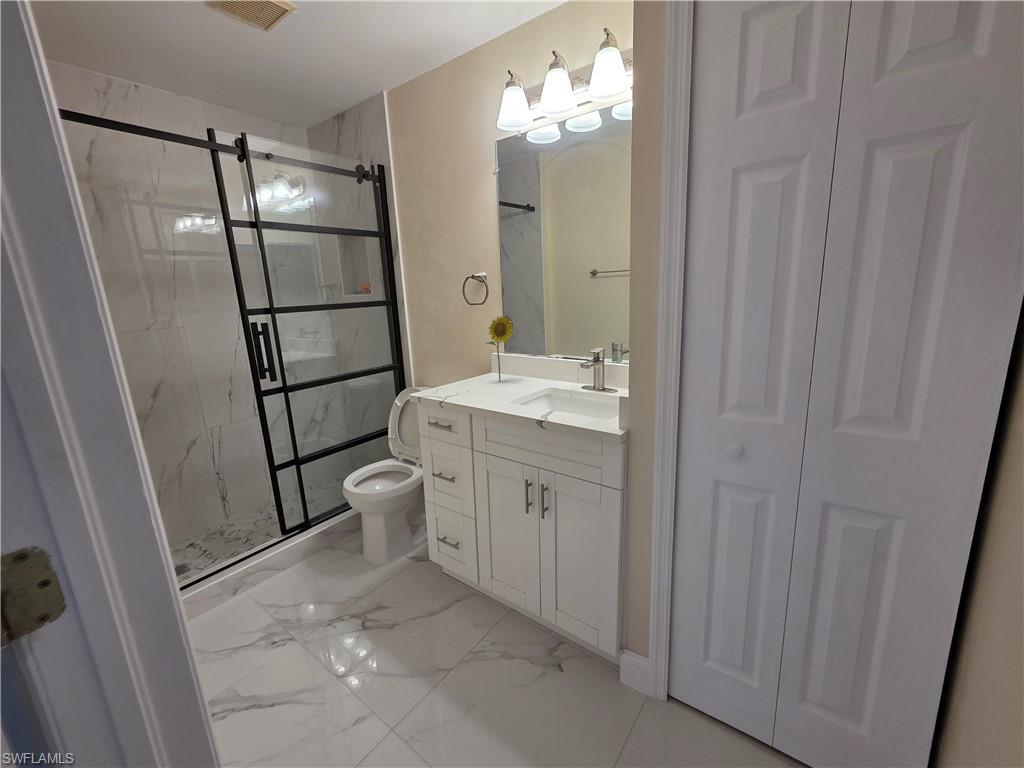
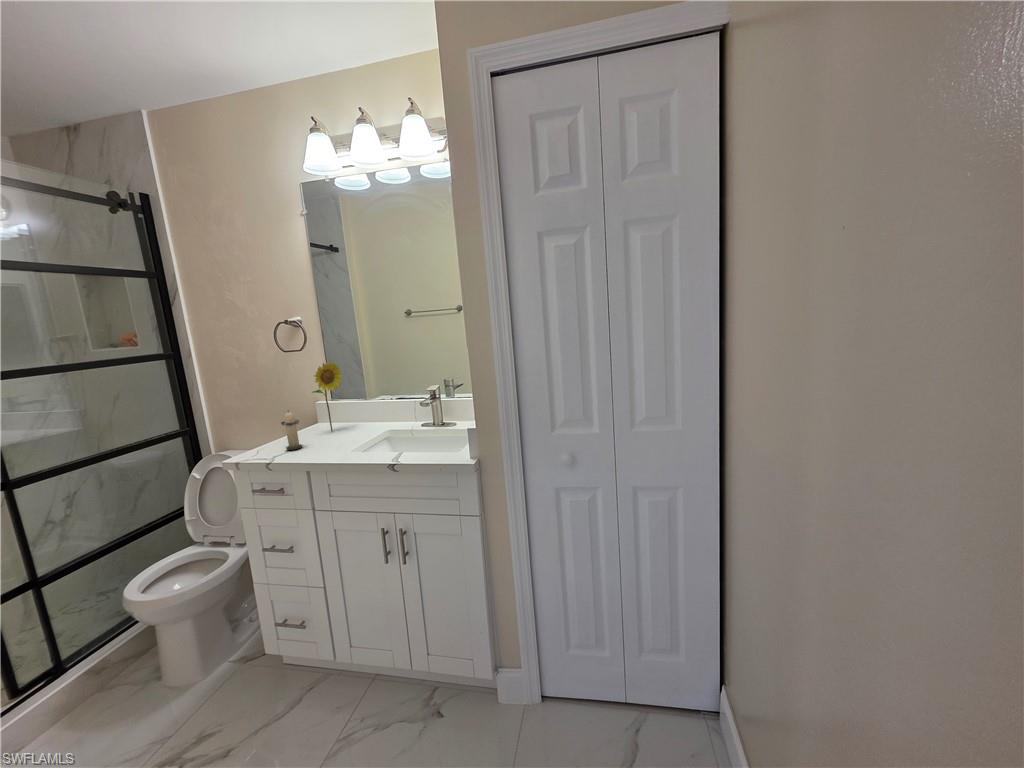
candle: none [455,357,474,394] -> present [281,411,302,450]

